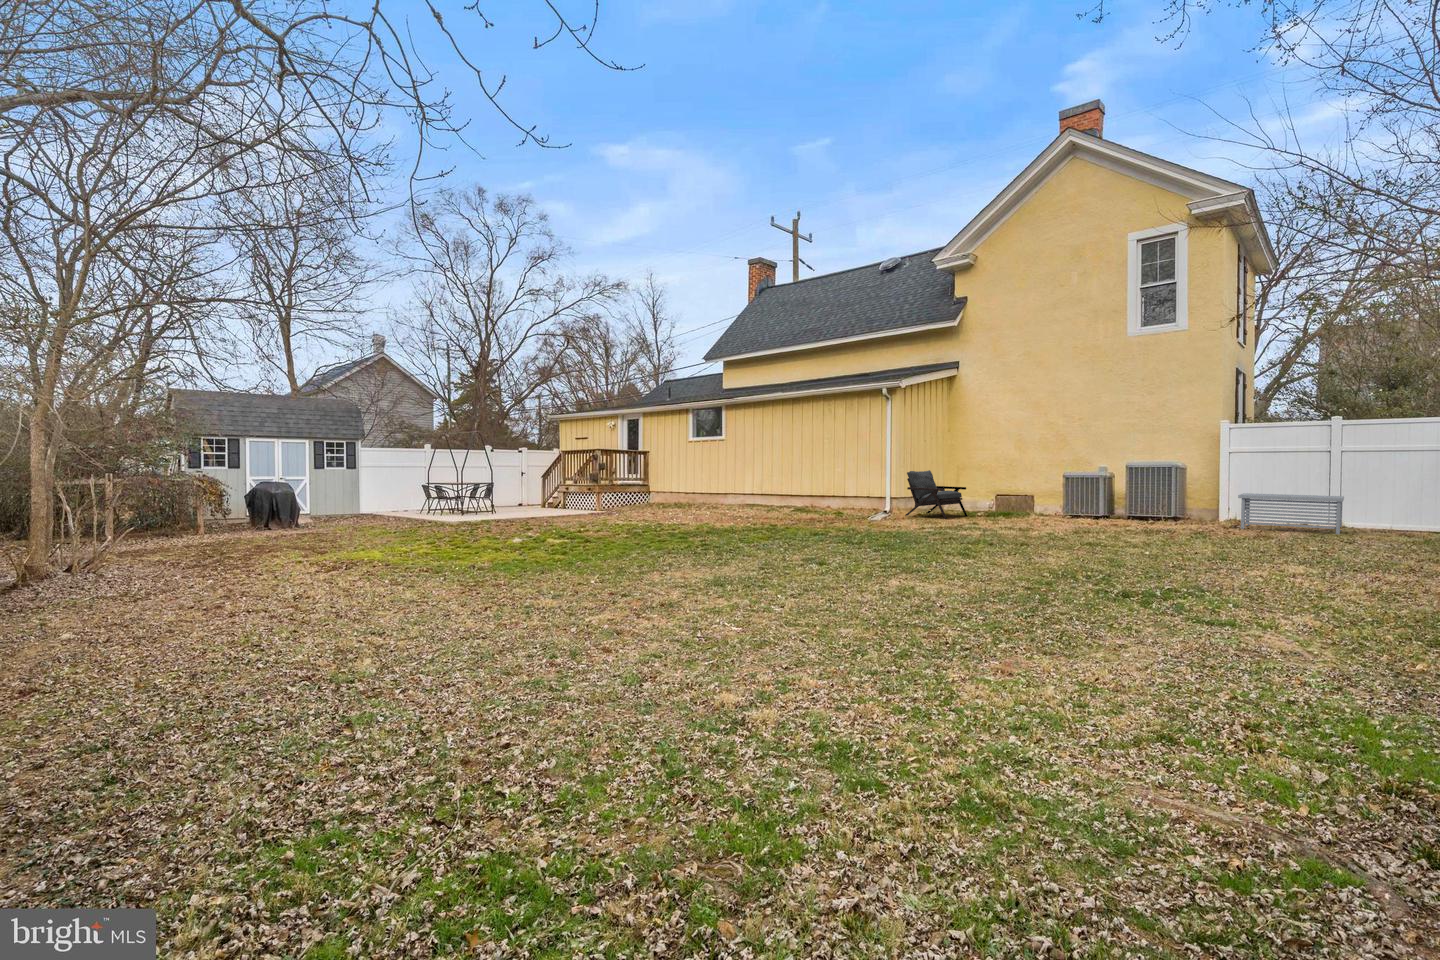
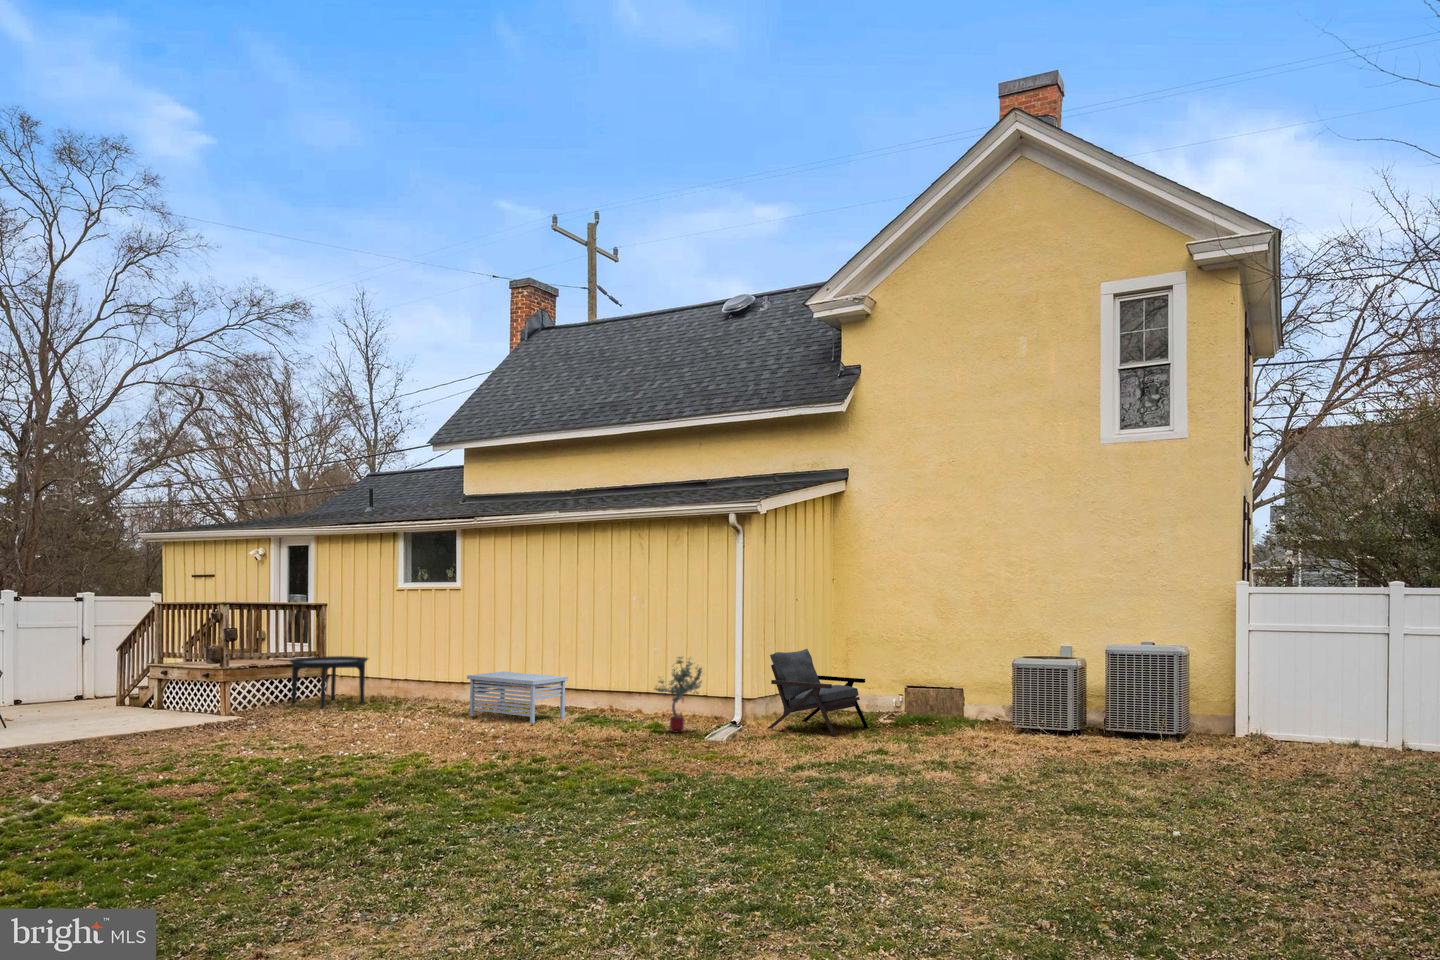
potted tree: none [837,473,867,516] -> present [655,657,702,732]
round table: none [633,479,675,506] -> present [290,656,368,708]
storage bench: present [1238,493,1344,534] -> present [467,672,568,723]

